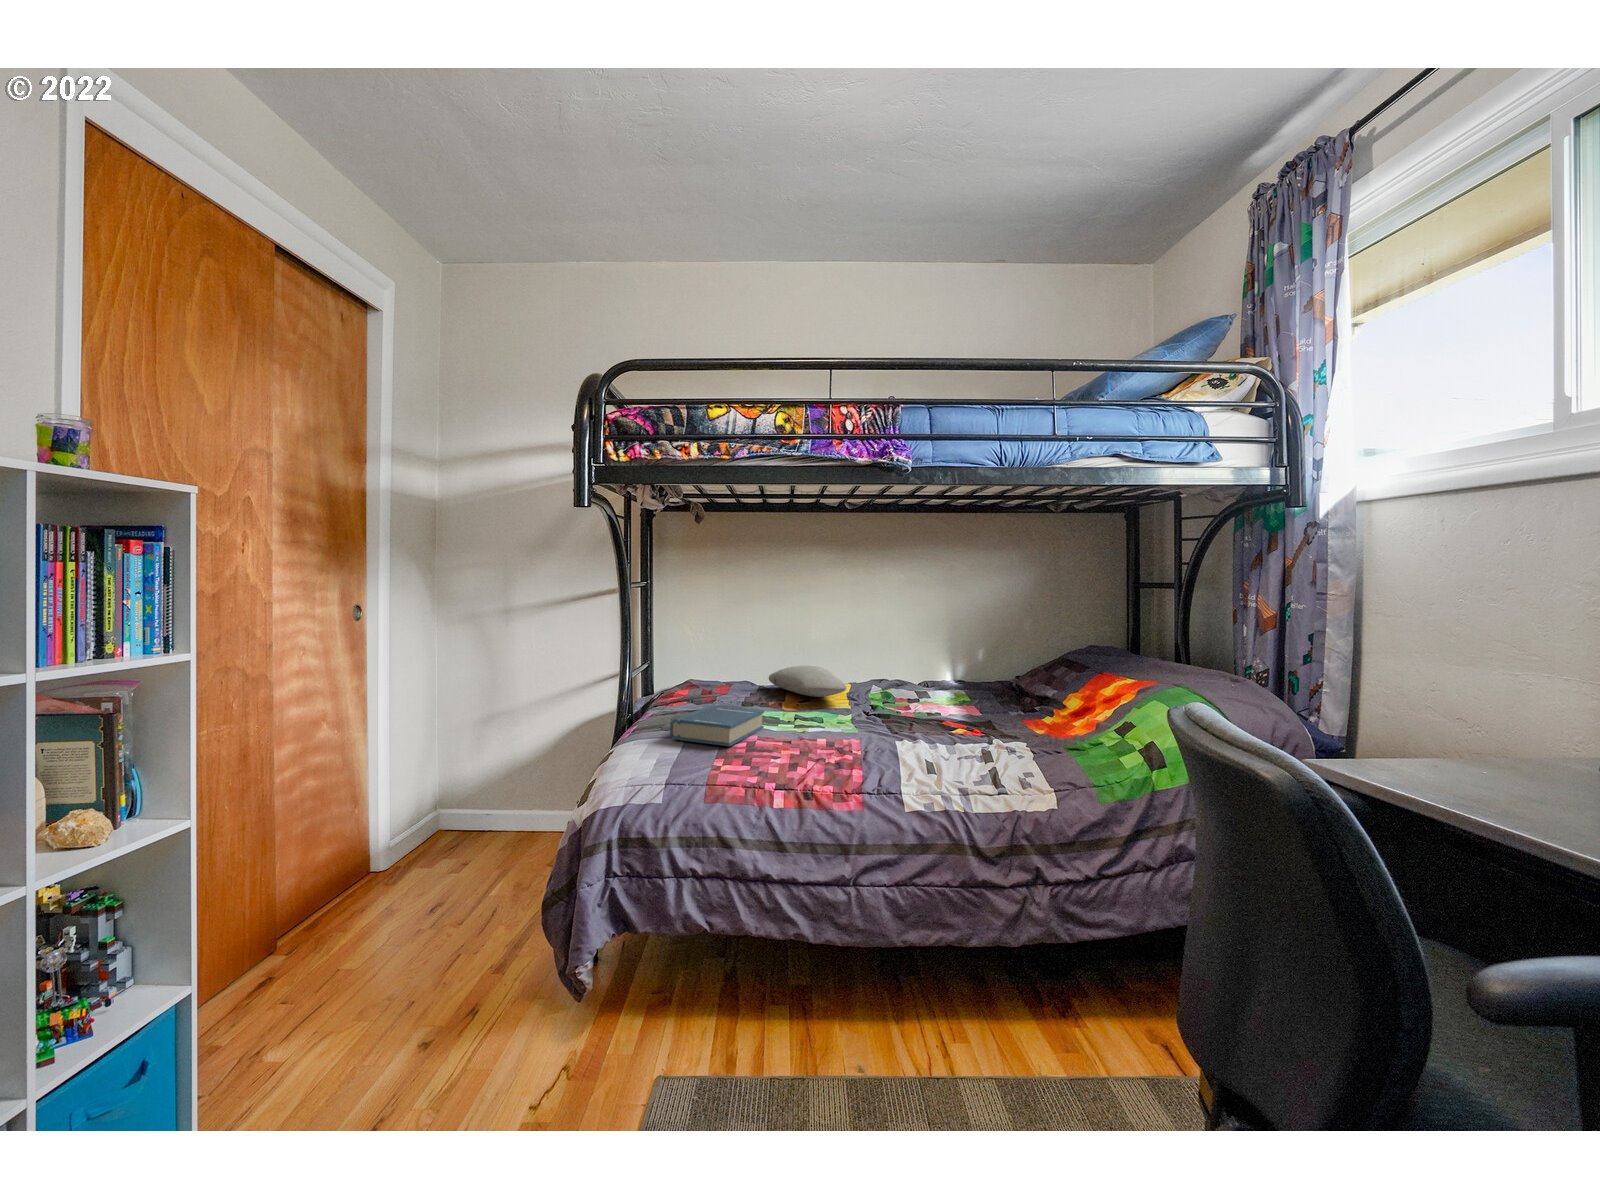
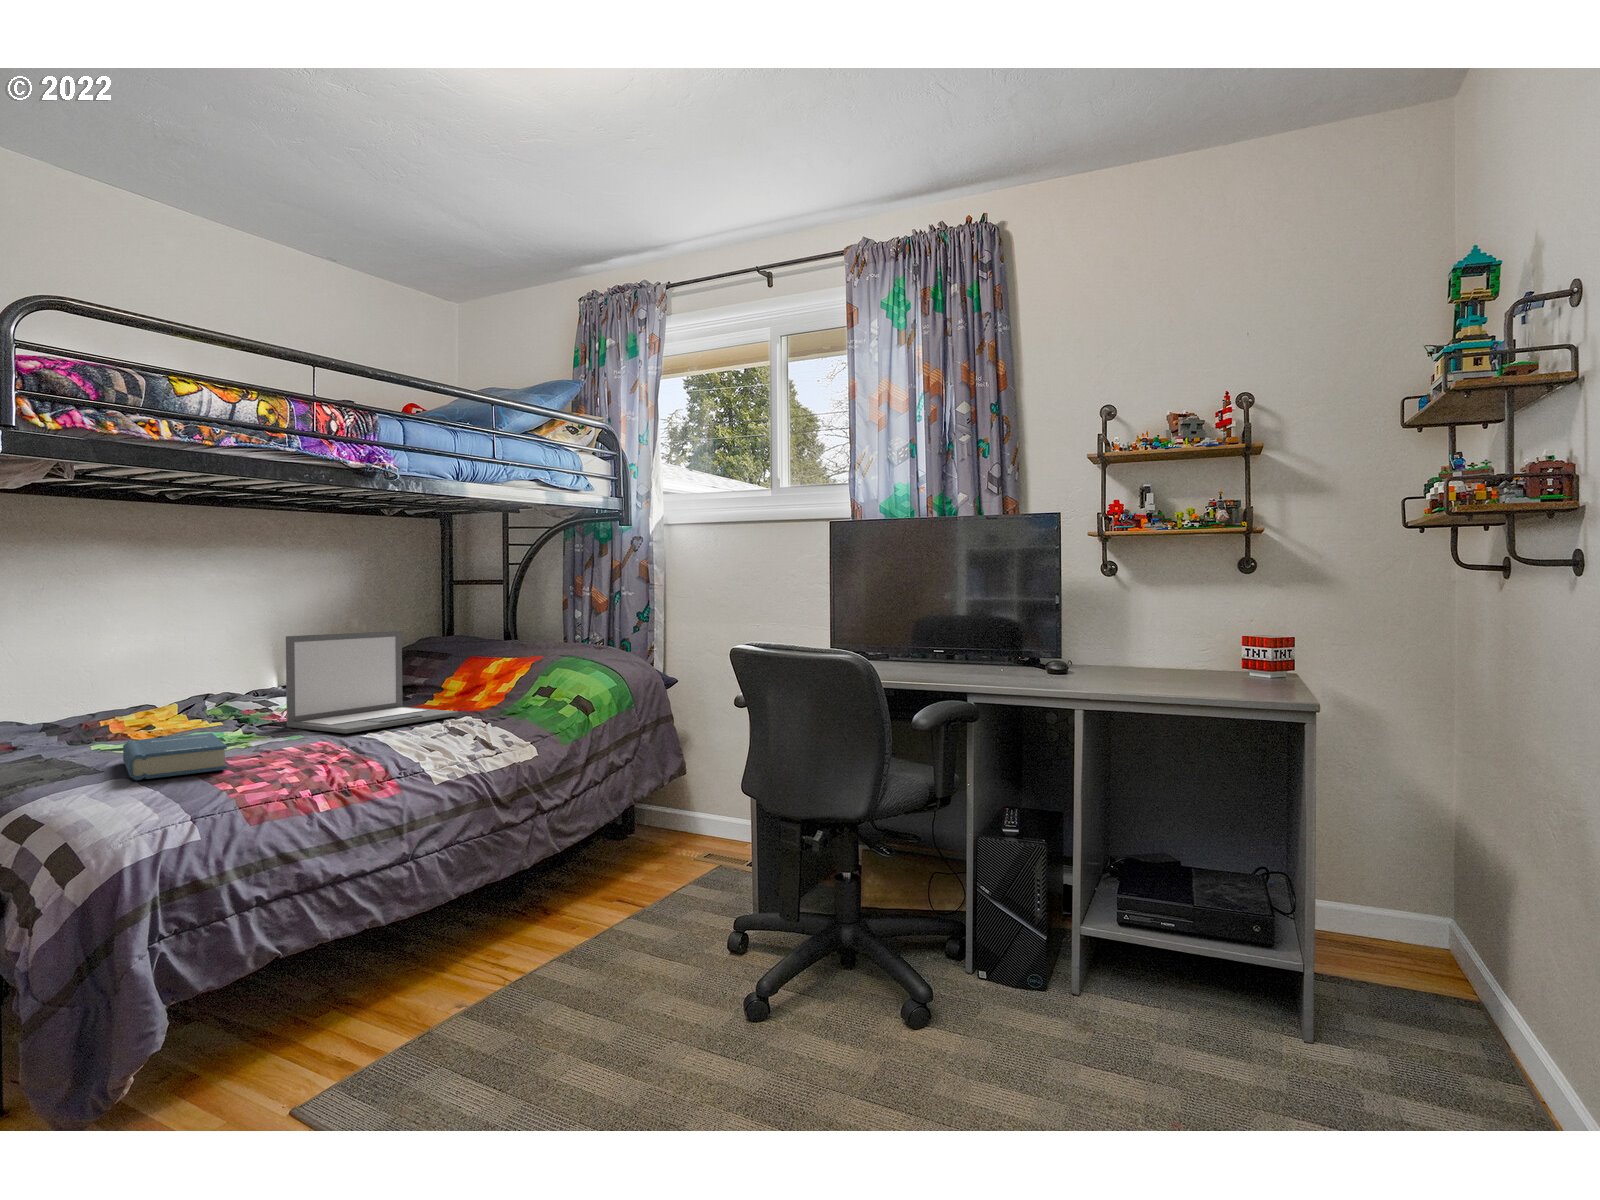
laptop: none [863,630,1008,738] -> present [286,631,459,733]
pillow: present [769,666,846,697] -> none [102,692,250,725]

